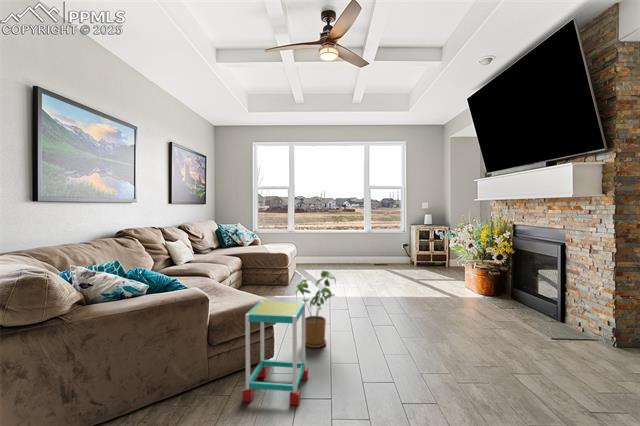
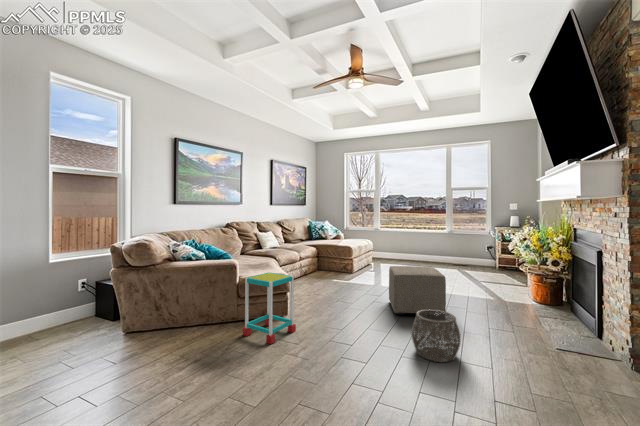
house plant: present [296,271,336,348] -> none [311,257,344,316]
ottoman: none [367,271,440,329] -> present [389,266,446,315]
woven basket: none [453,320,510,379] -> present [412,310,461,362]

